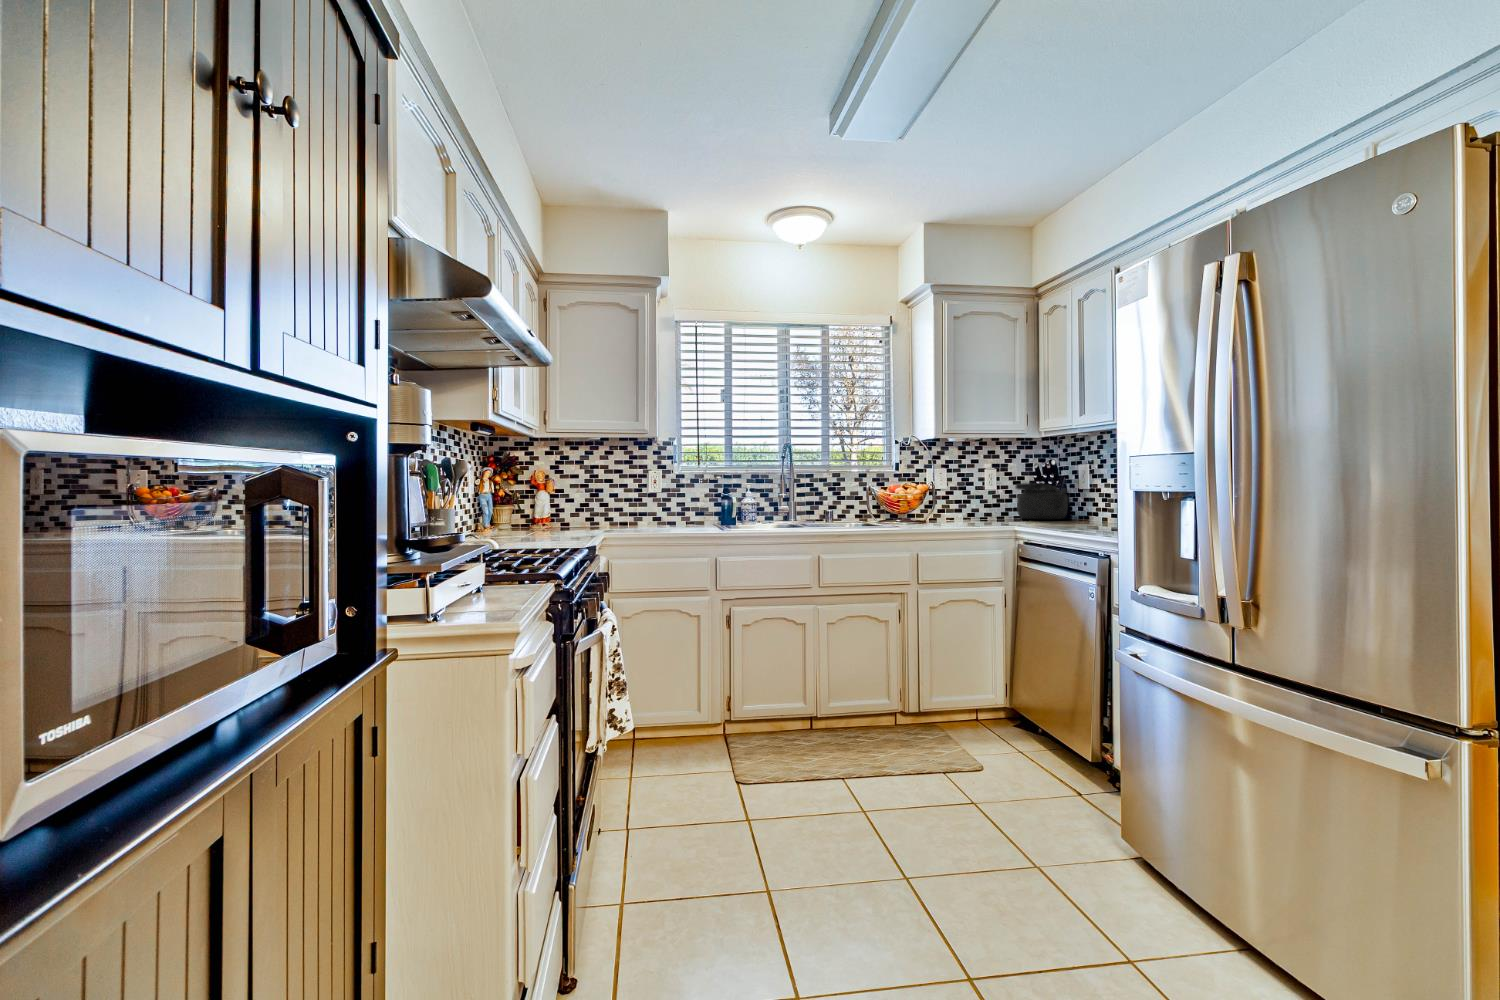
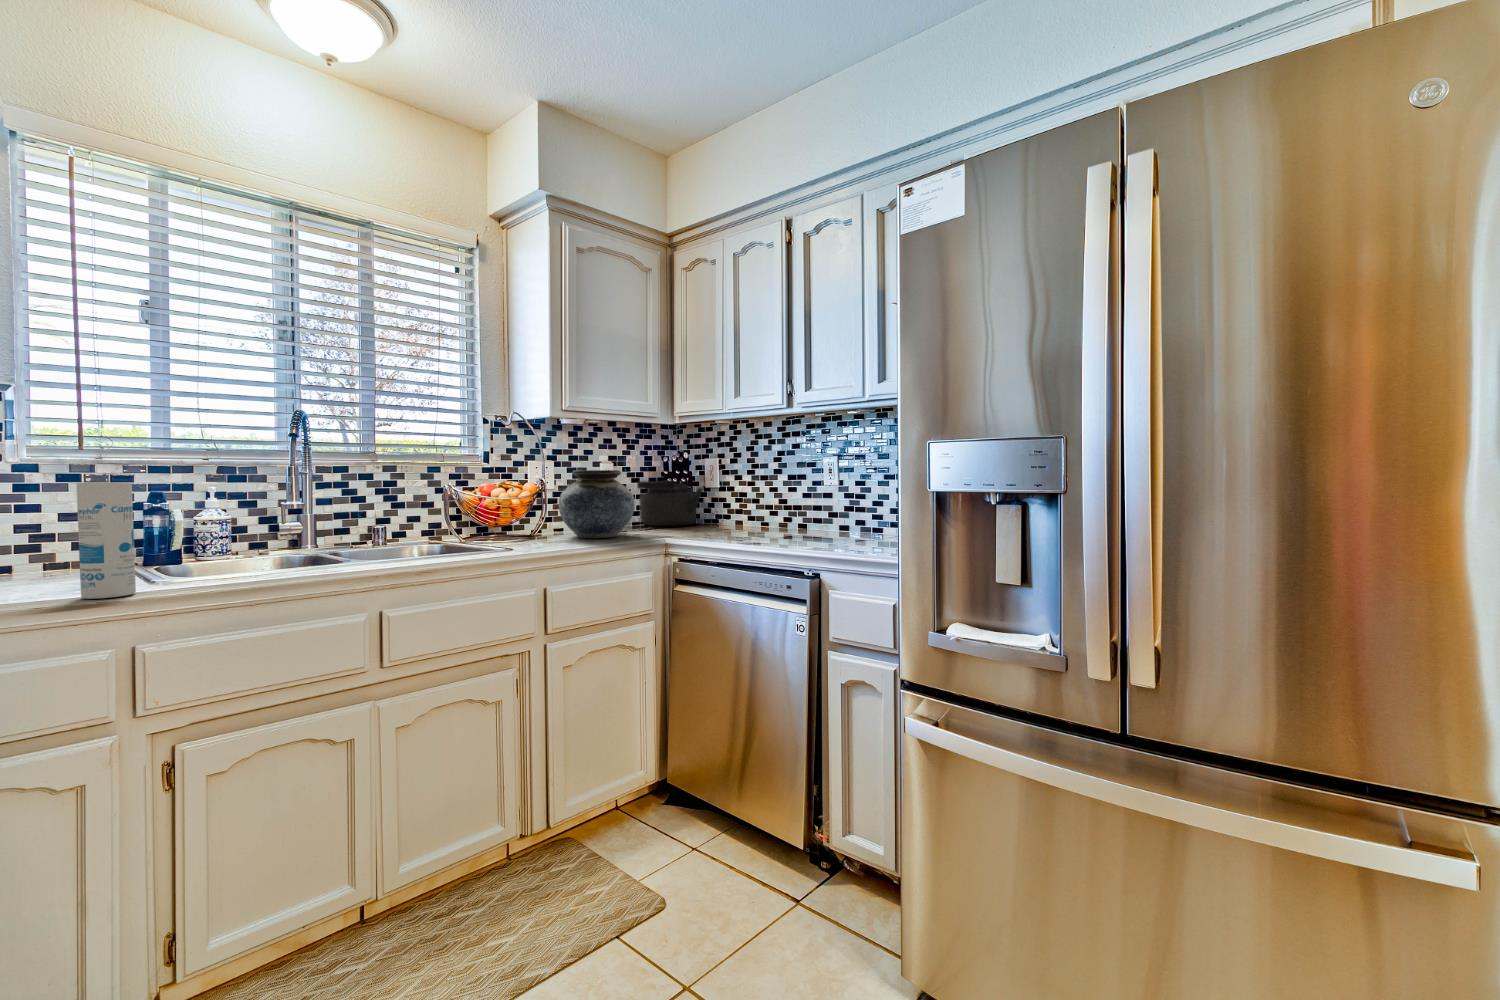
vase: none [939,474,996,524] -> present [559,470,635,538]
canister: none [695,481,713,531] -> present [76,482,136,599]

